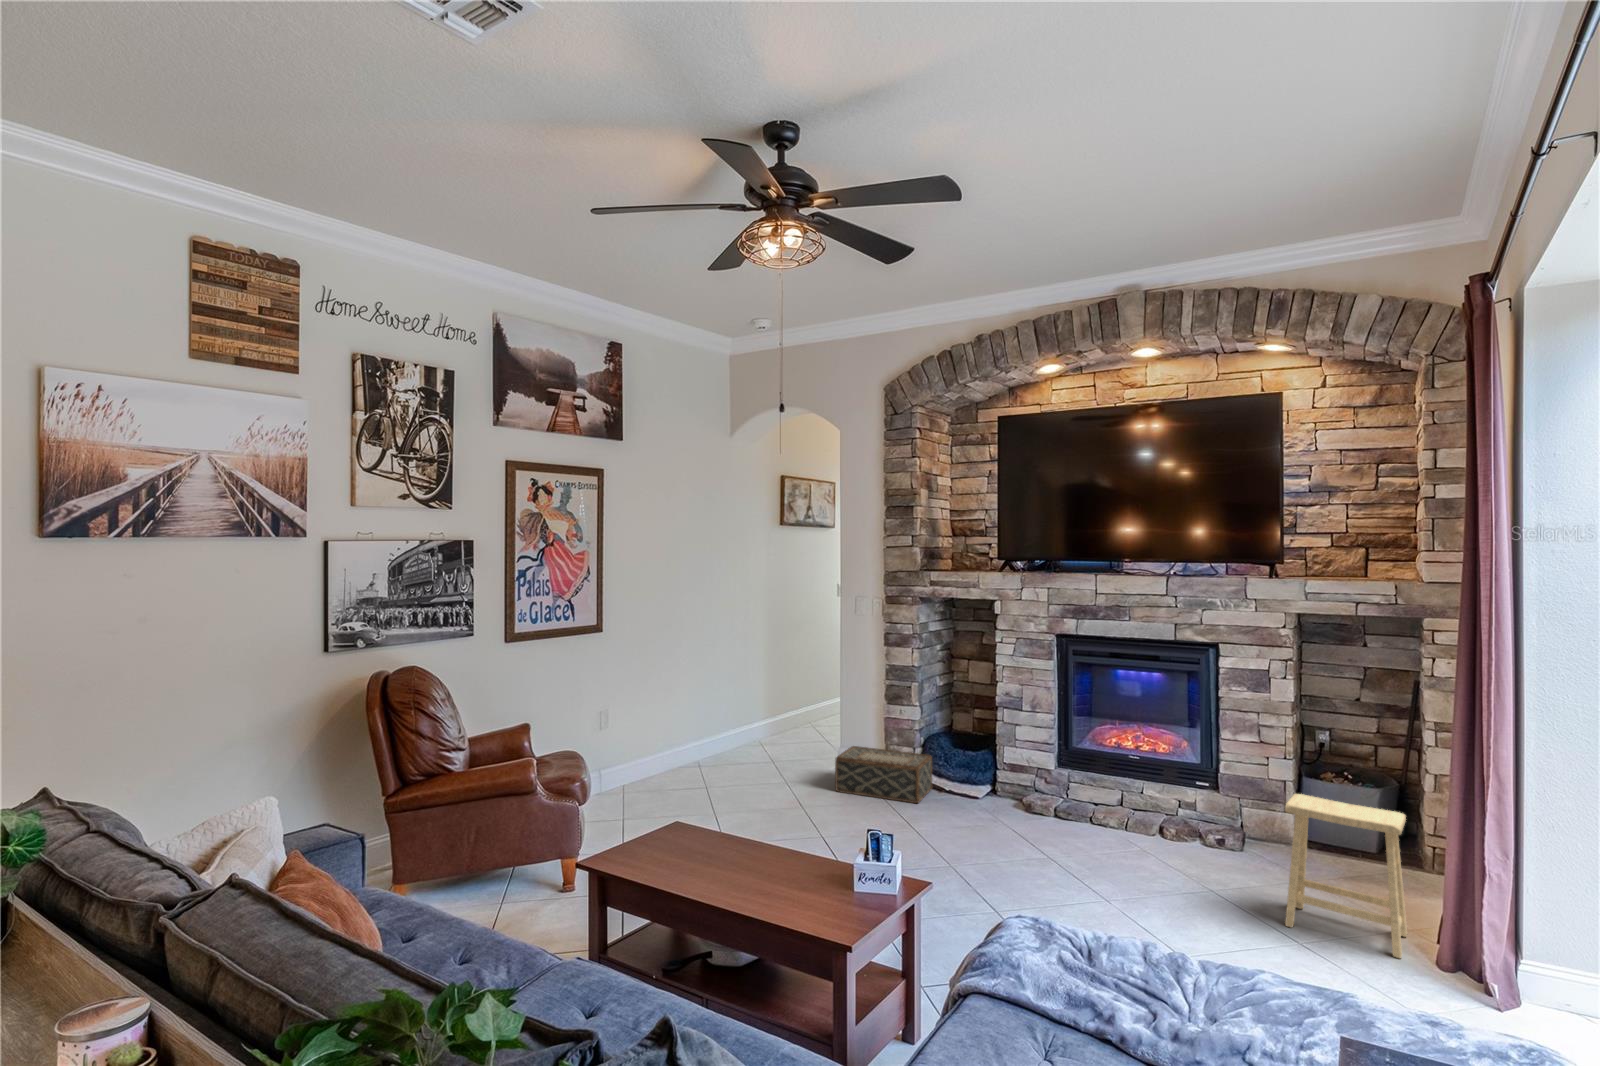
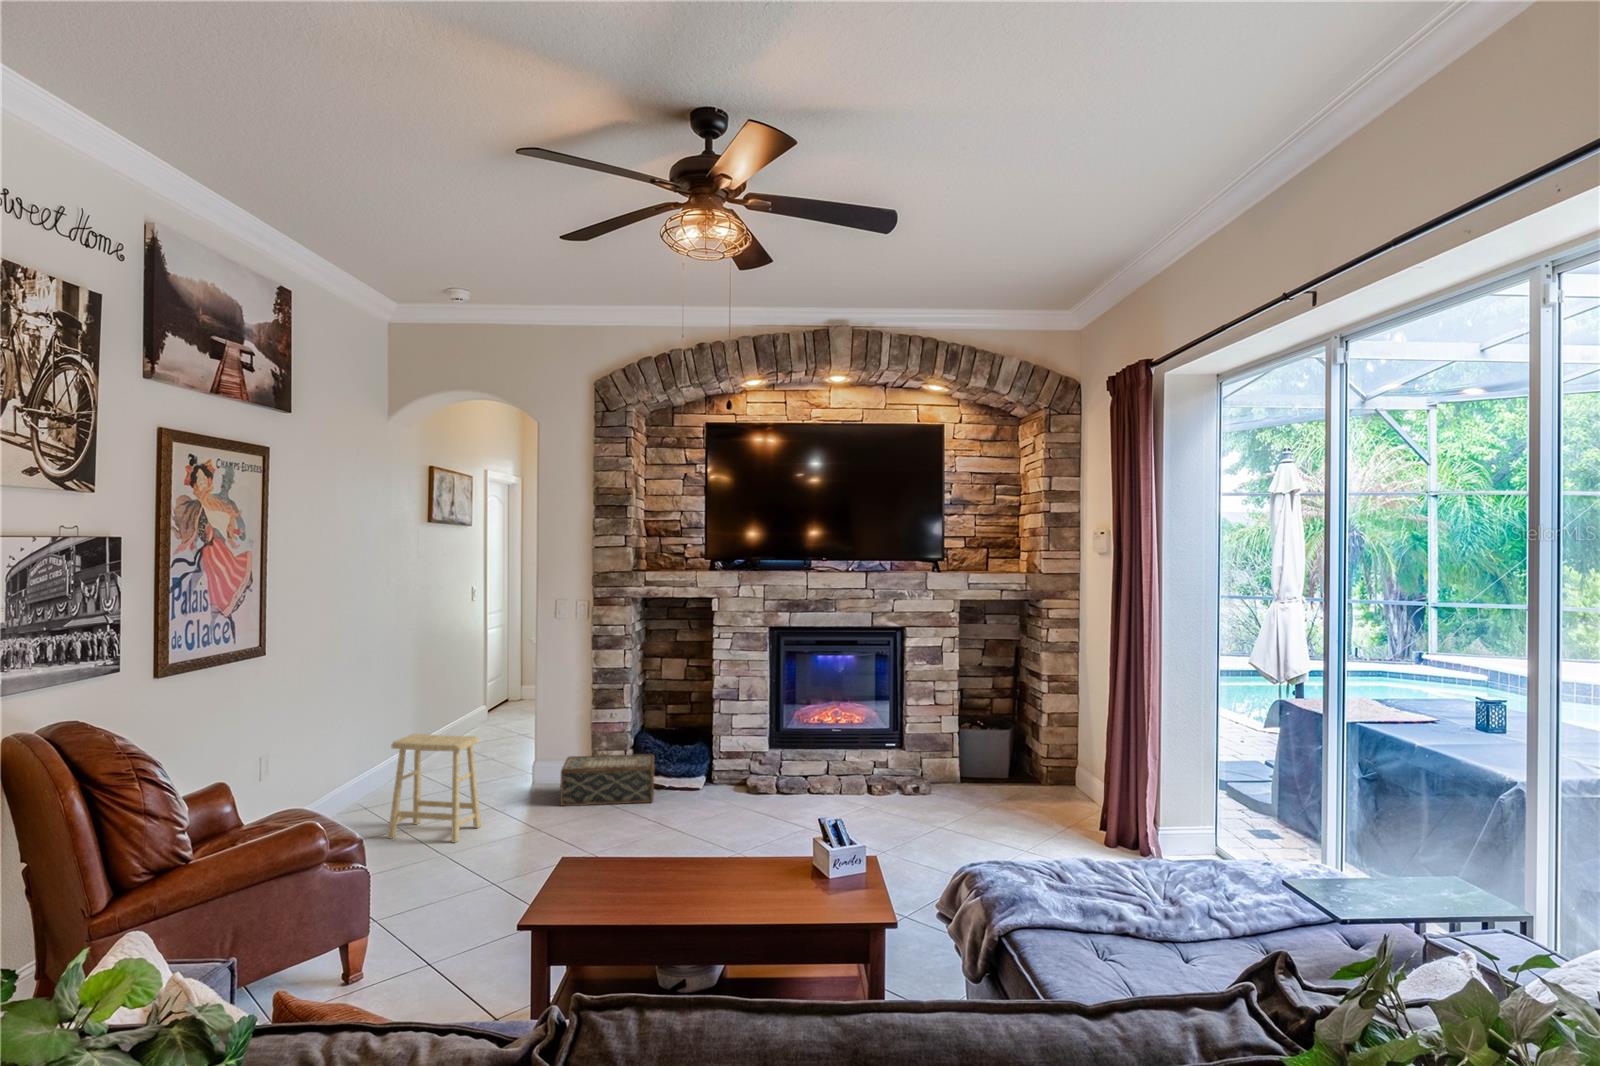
footstool: present [1285,794,1407,958] -> present [388,734,481,842]

